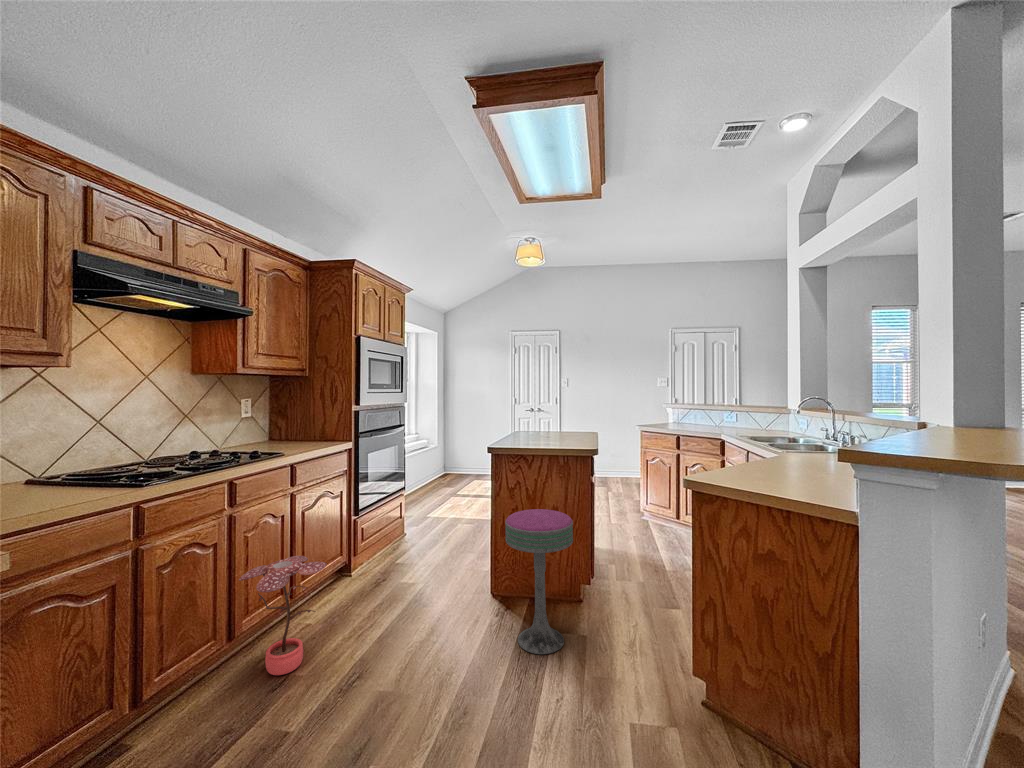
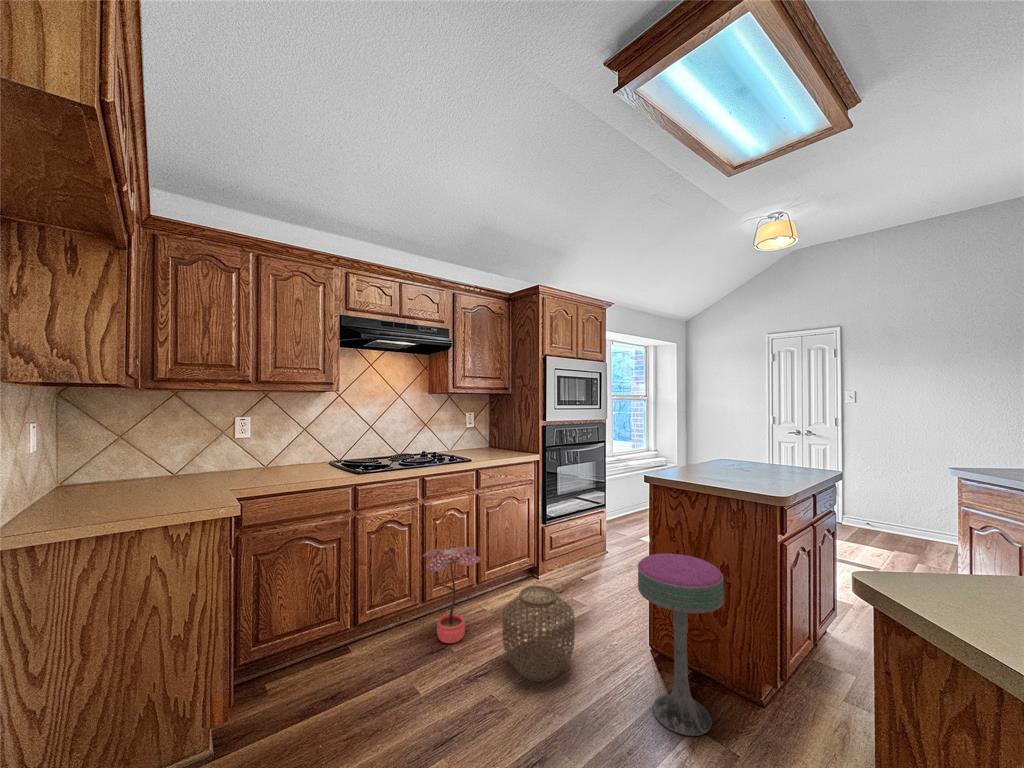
woven basket: none [366,572,443,669] -> present [502,586,575,681]

